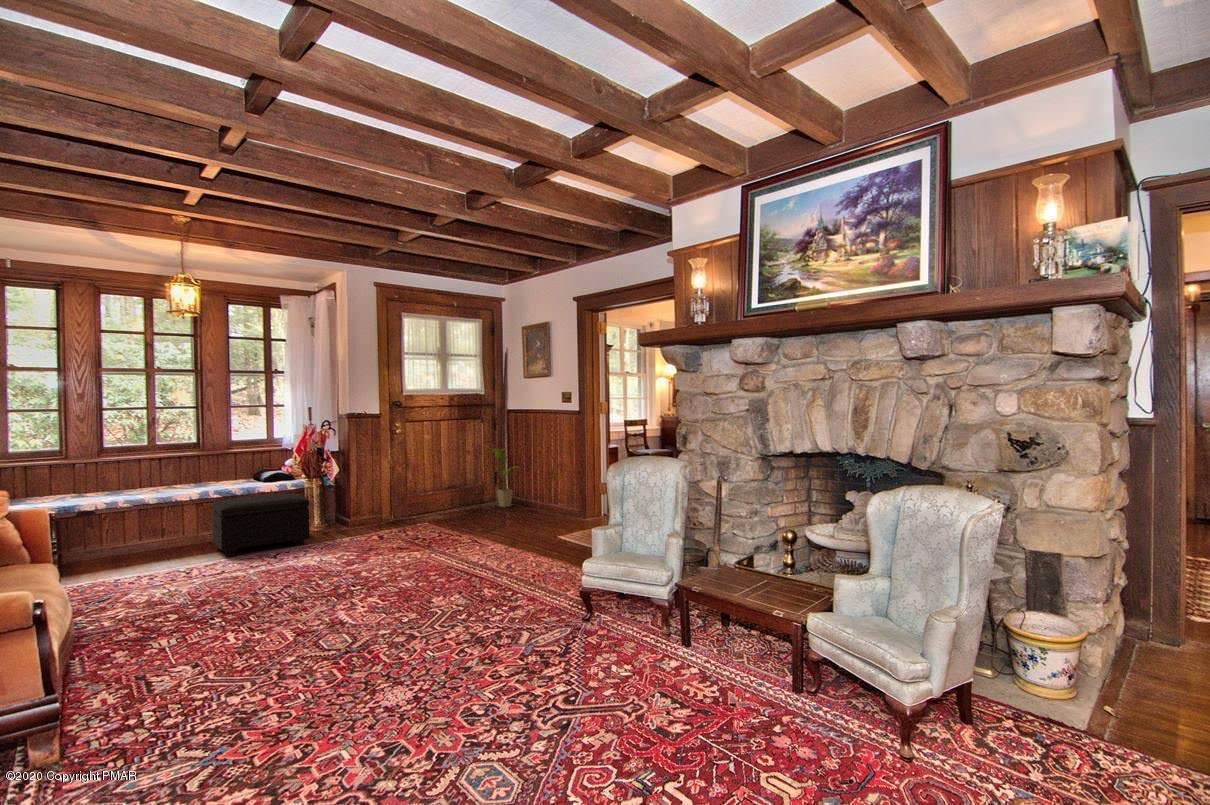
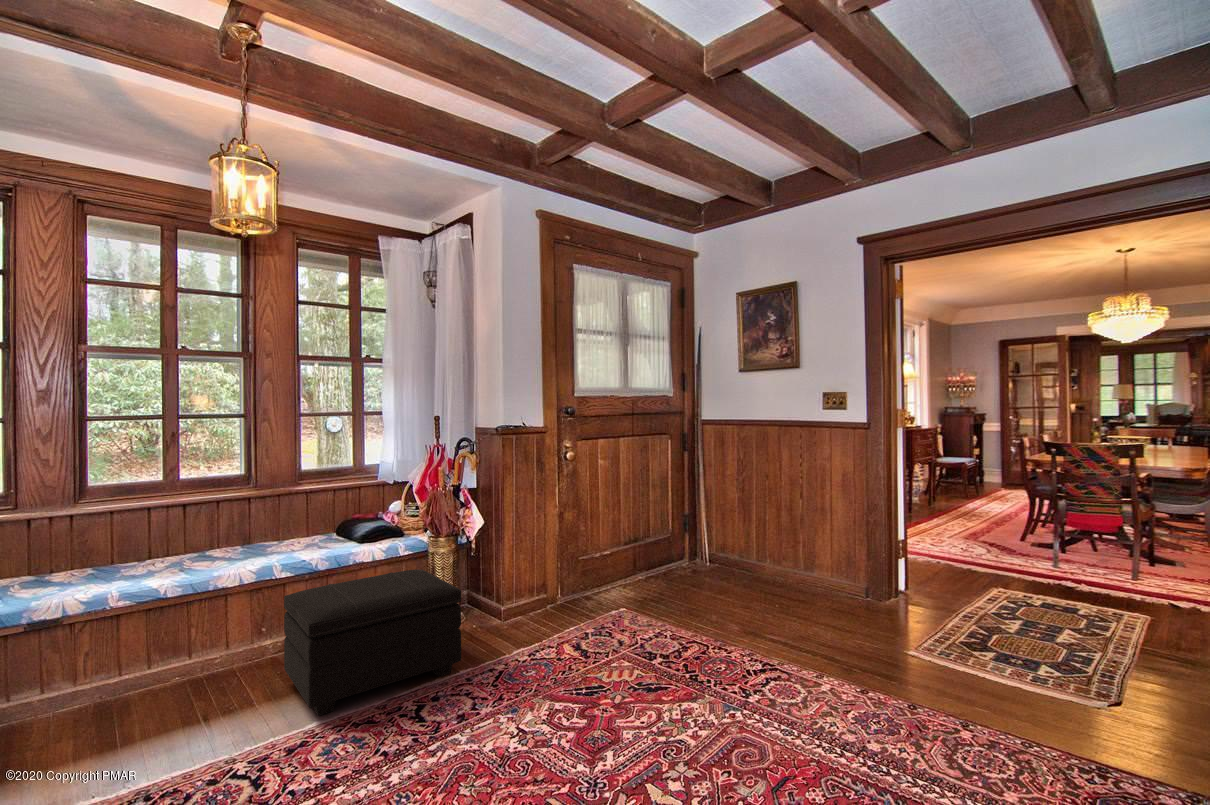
house plant: present [493,449,522,507] -> none [693,480,743,572]

